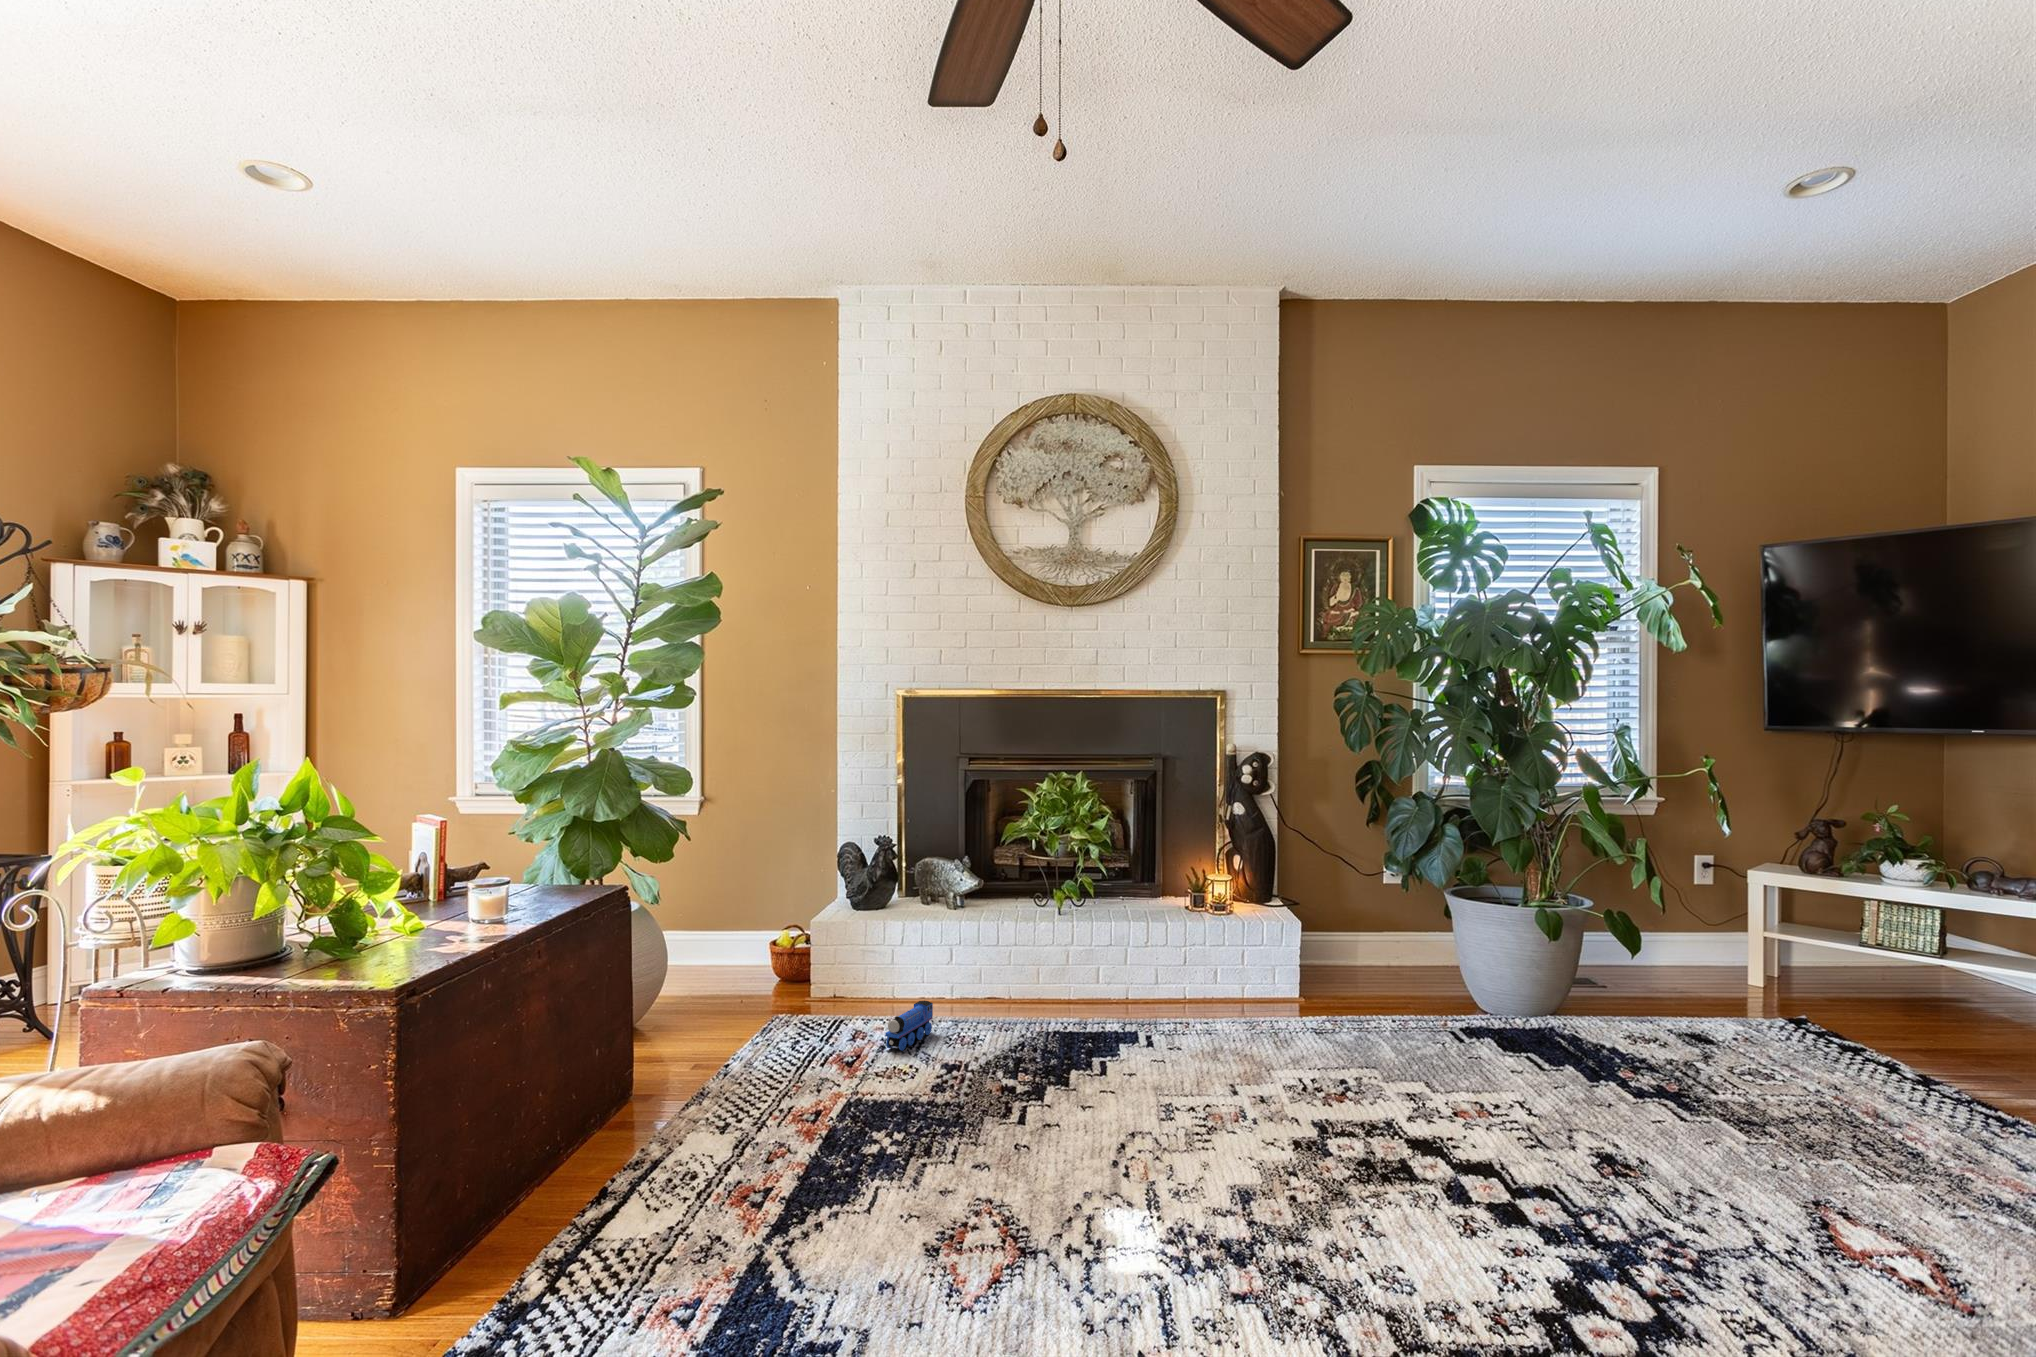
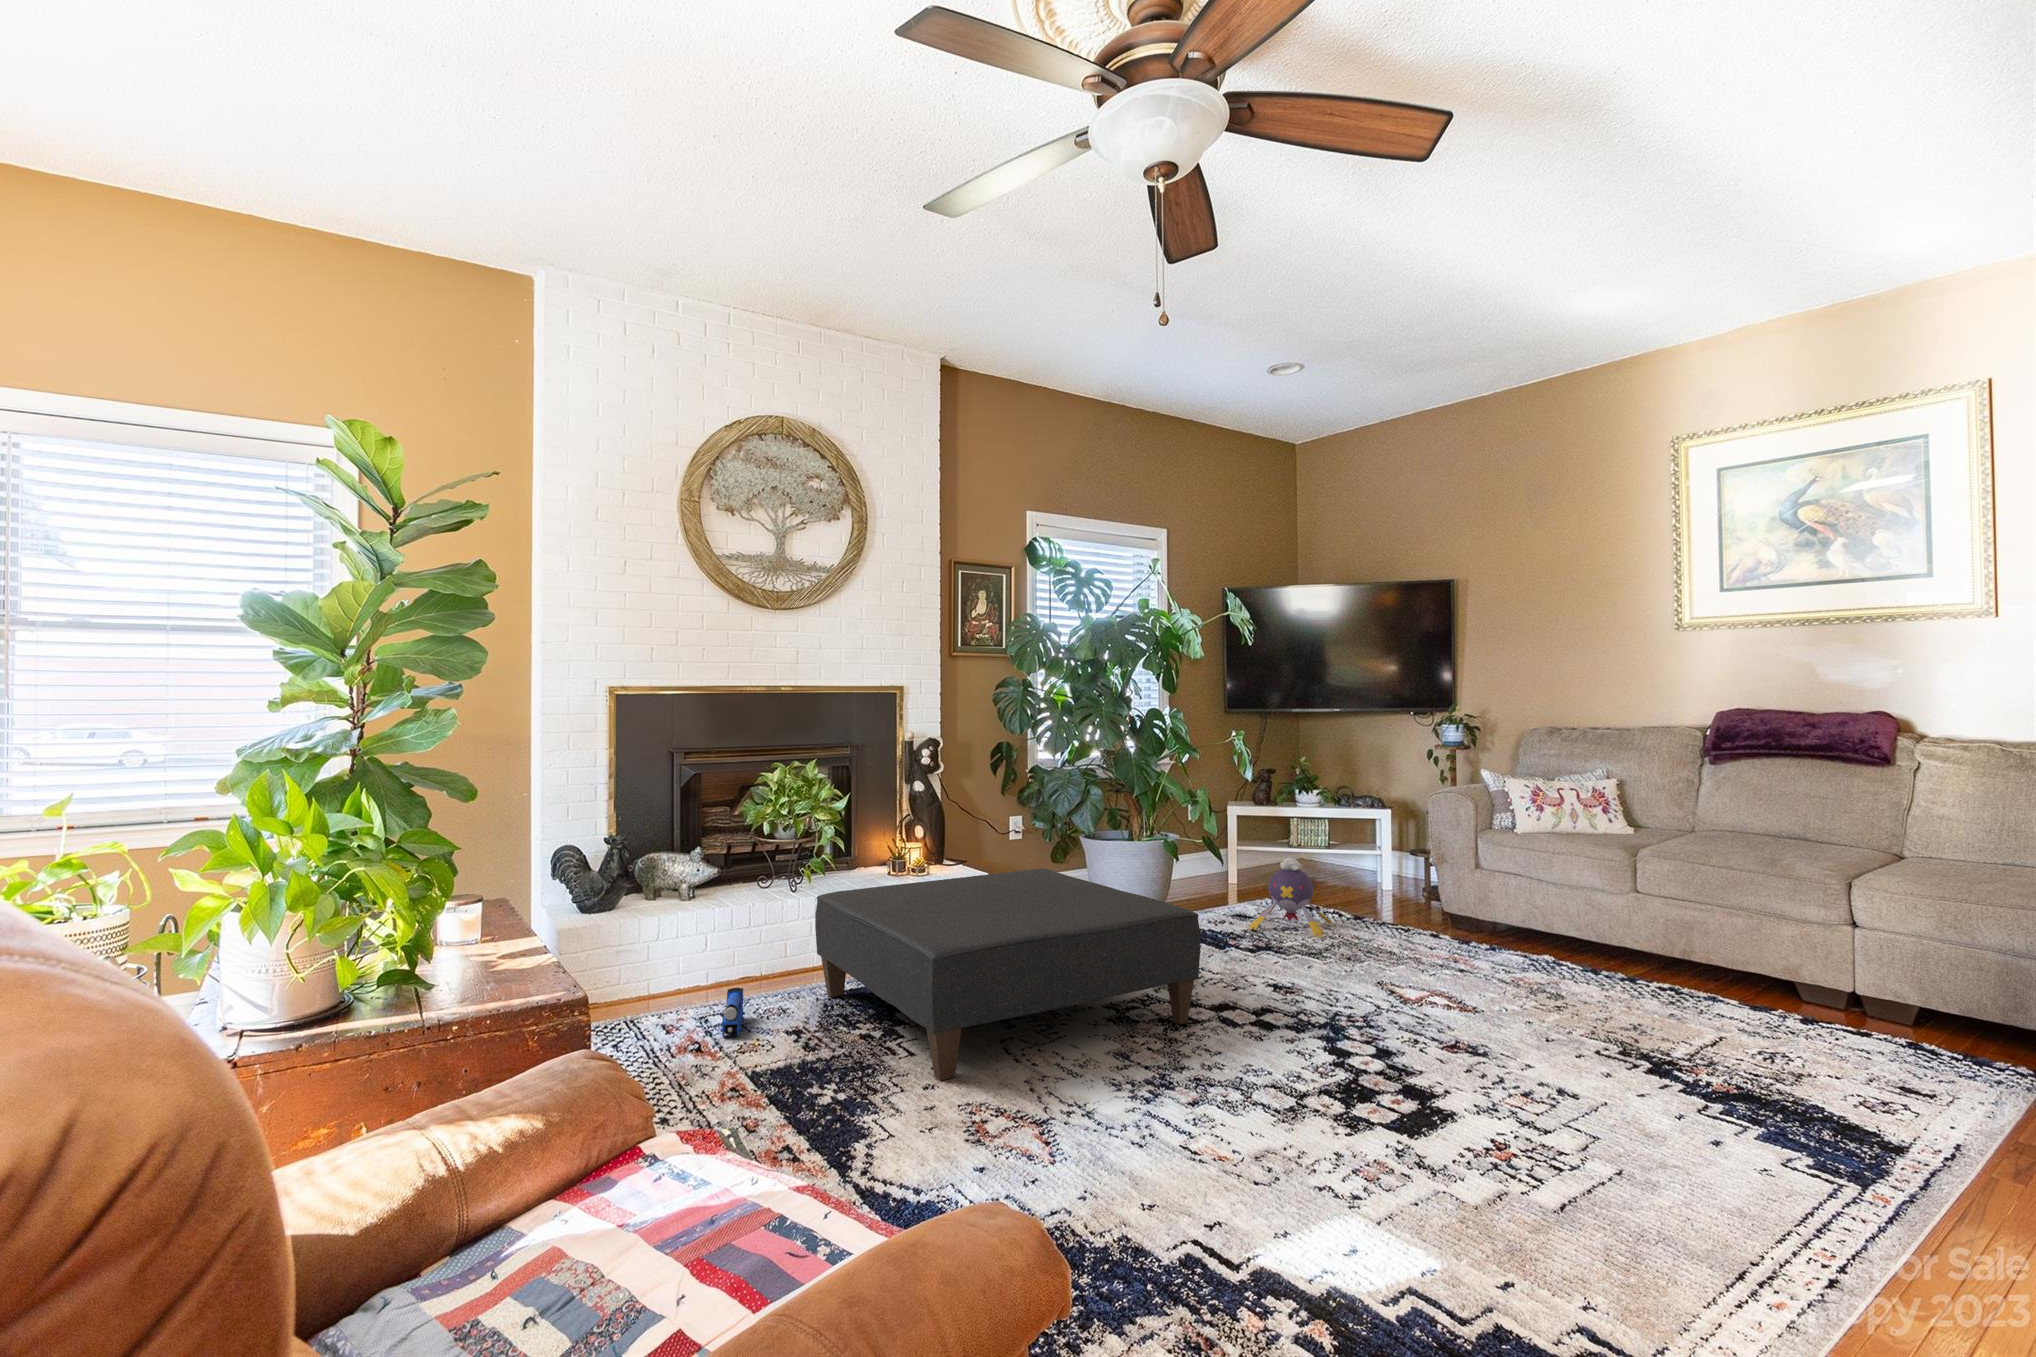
ottoman: none [985,916,1414,1174] -> present [815,868,1200,1081]
plush toy: none [1691,963,1871,1104] -> present [1248,858,1332,938]

